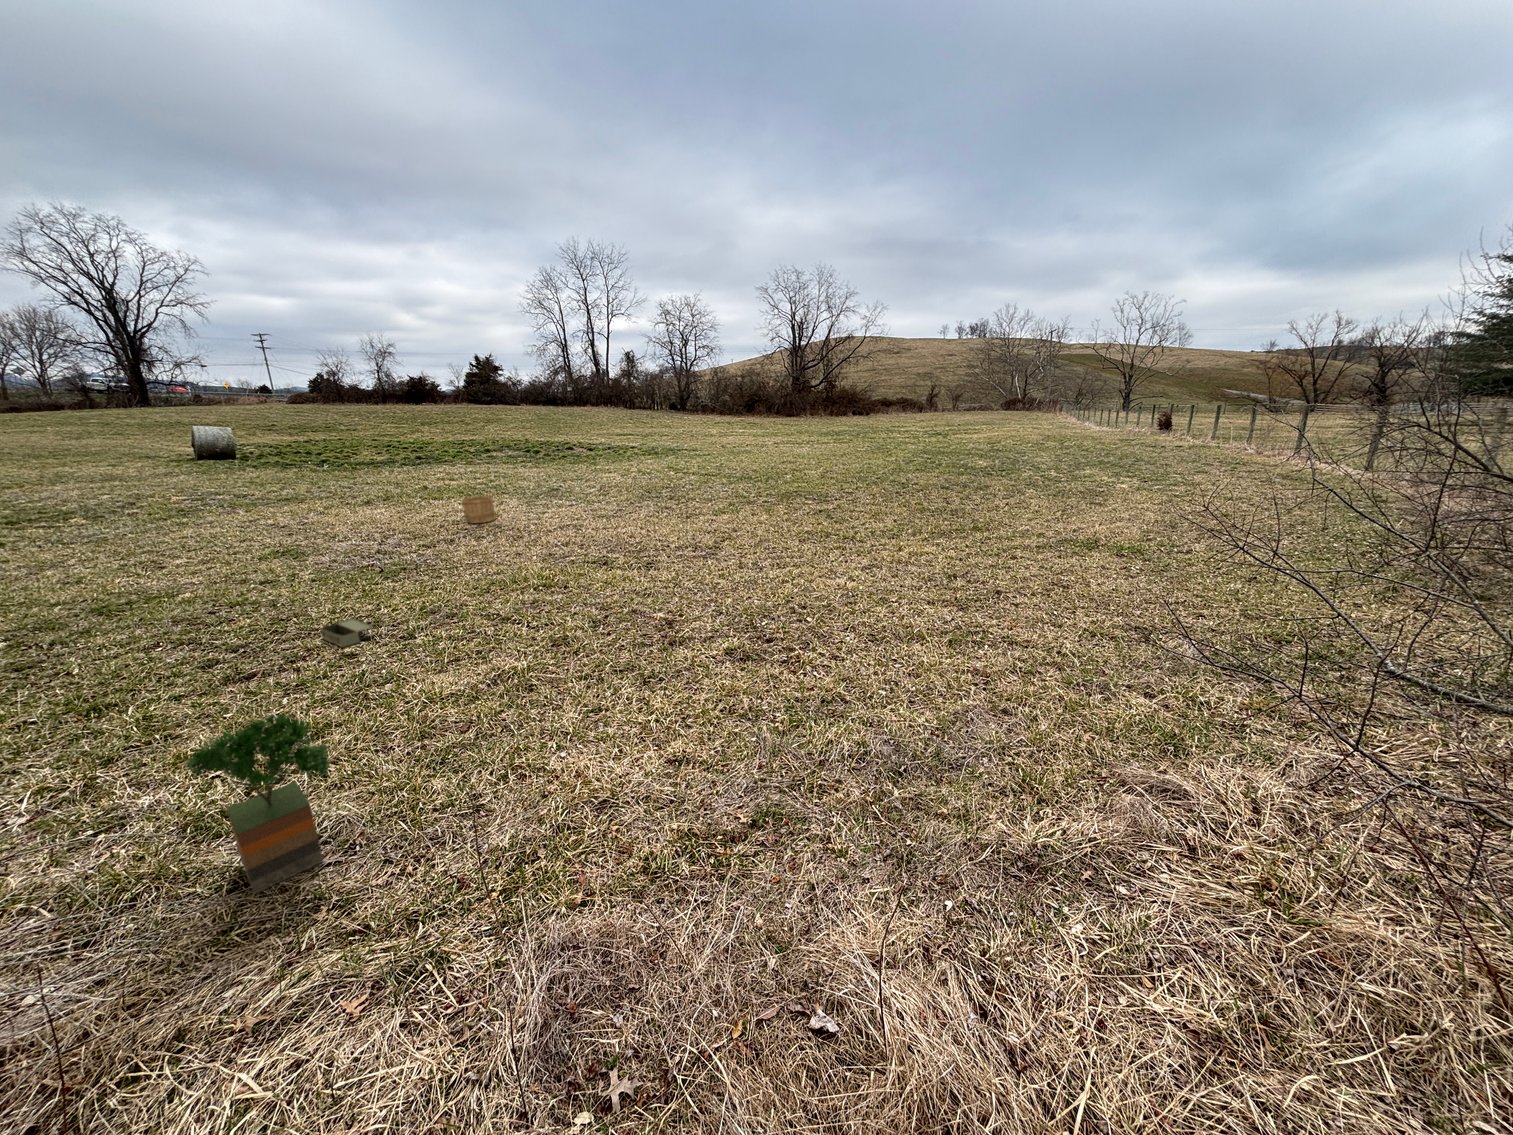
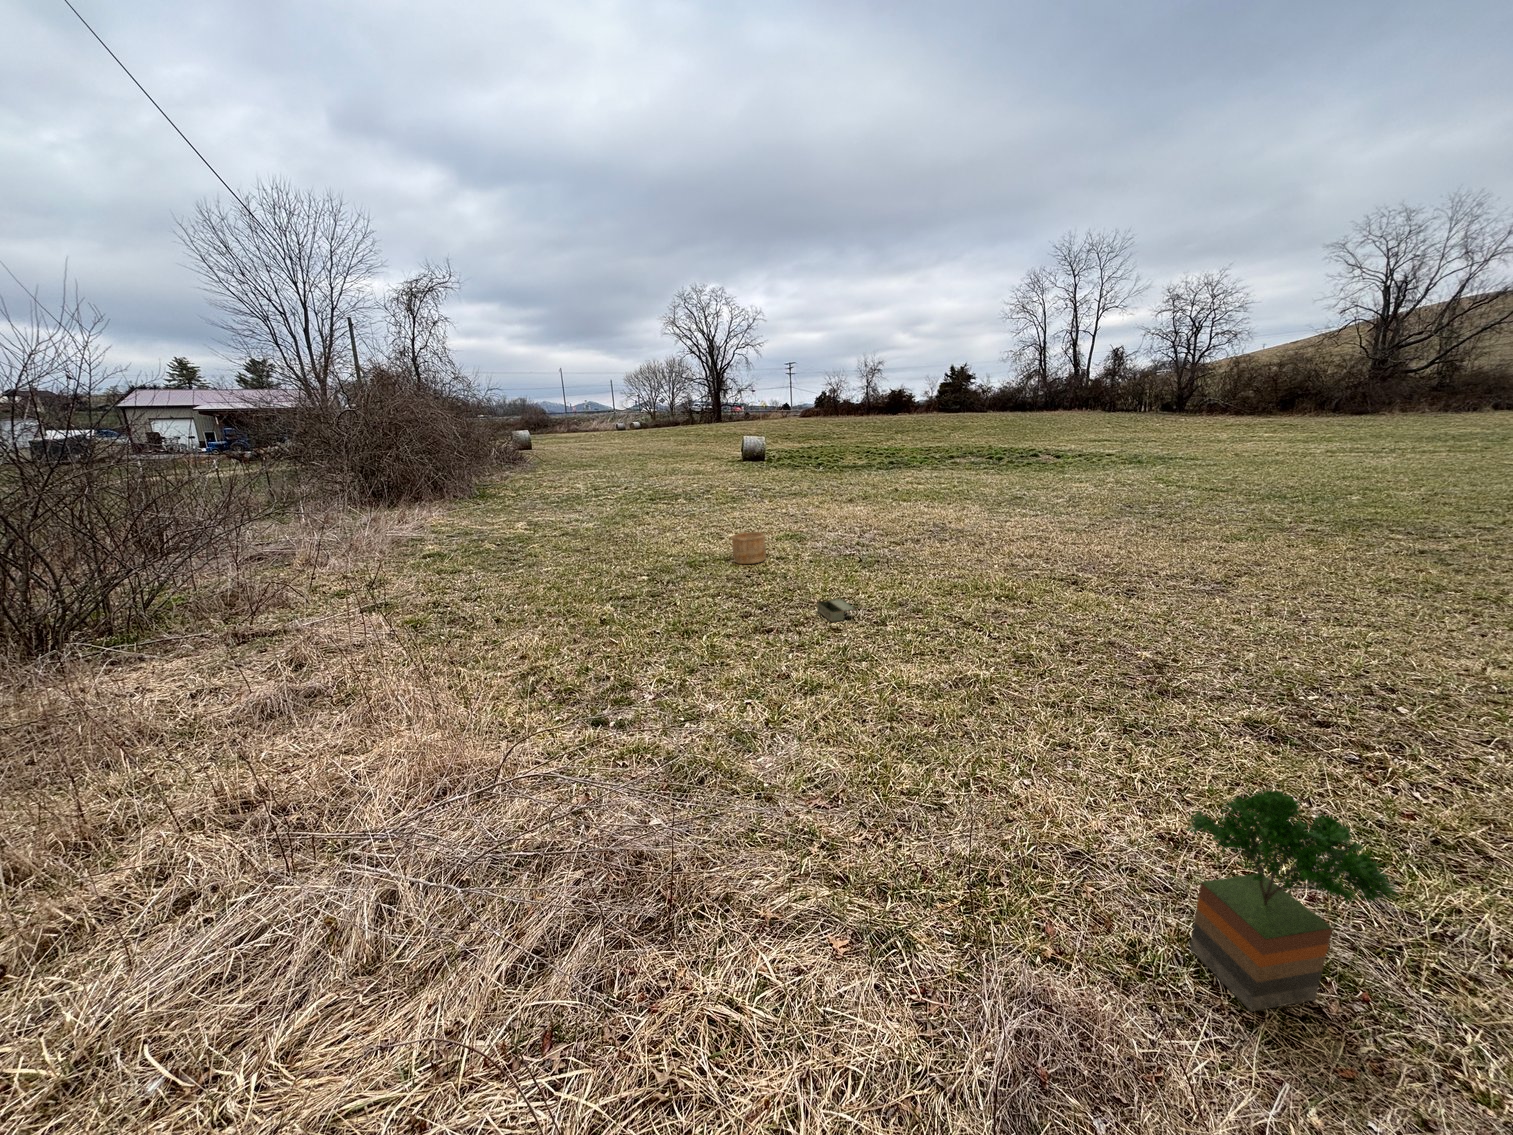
wooden bucket: present [462,496,495,523] -> present [731,532,766,564]
potted tree: present [185,714,330,894] -> present [1187,789,1398,1011]

